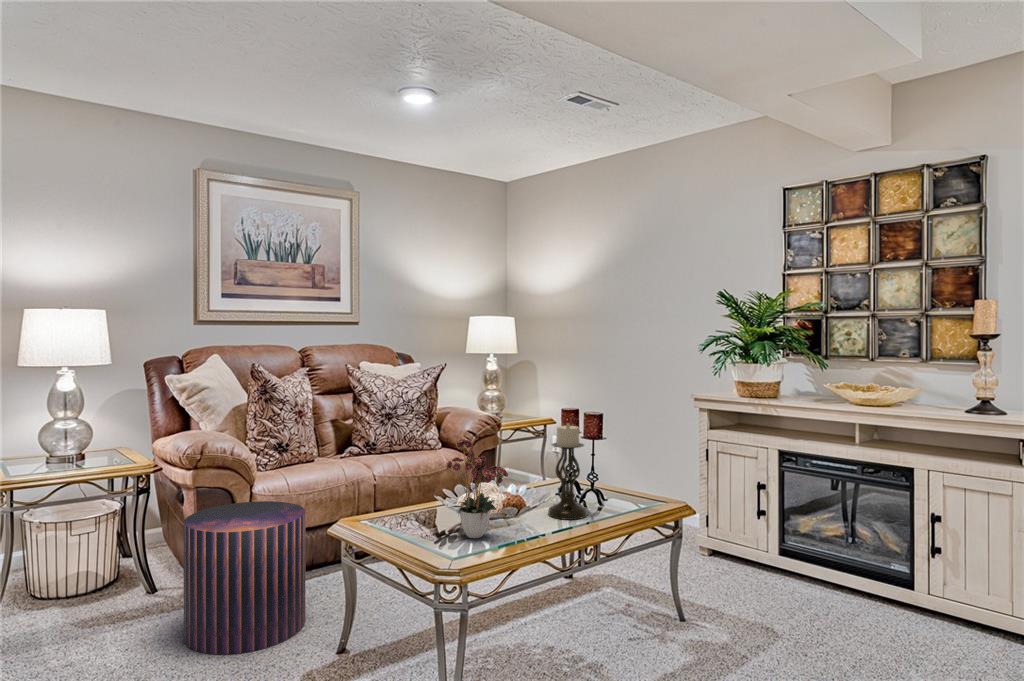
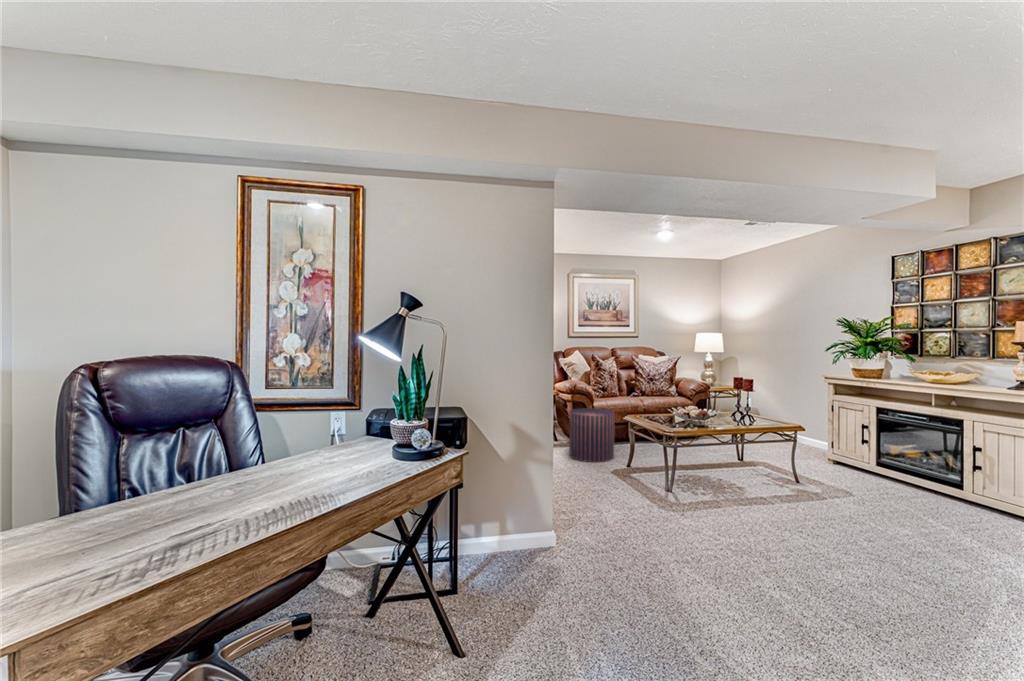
candle holder: present [548,423,587,520] -> none [722,382,742,425]
flower arrangement: present [447,439,508,538] -> none [670,382,701,425]

